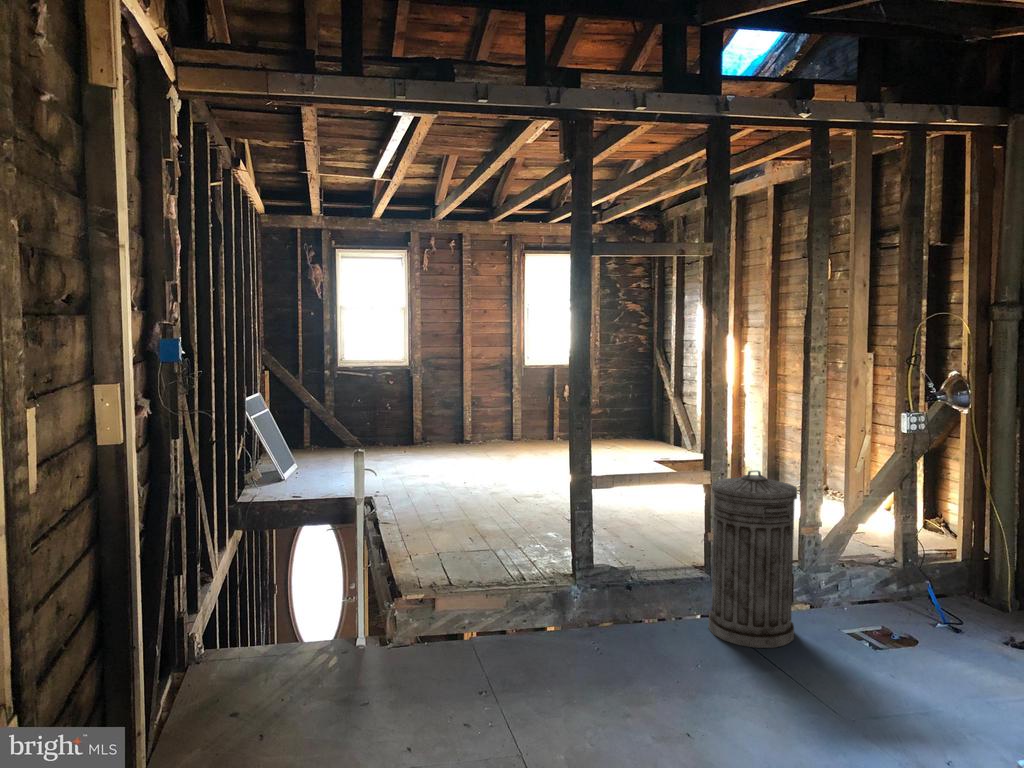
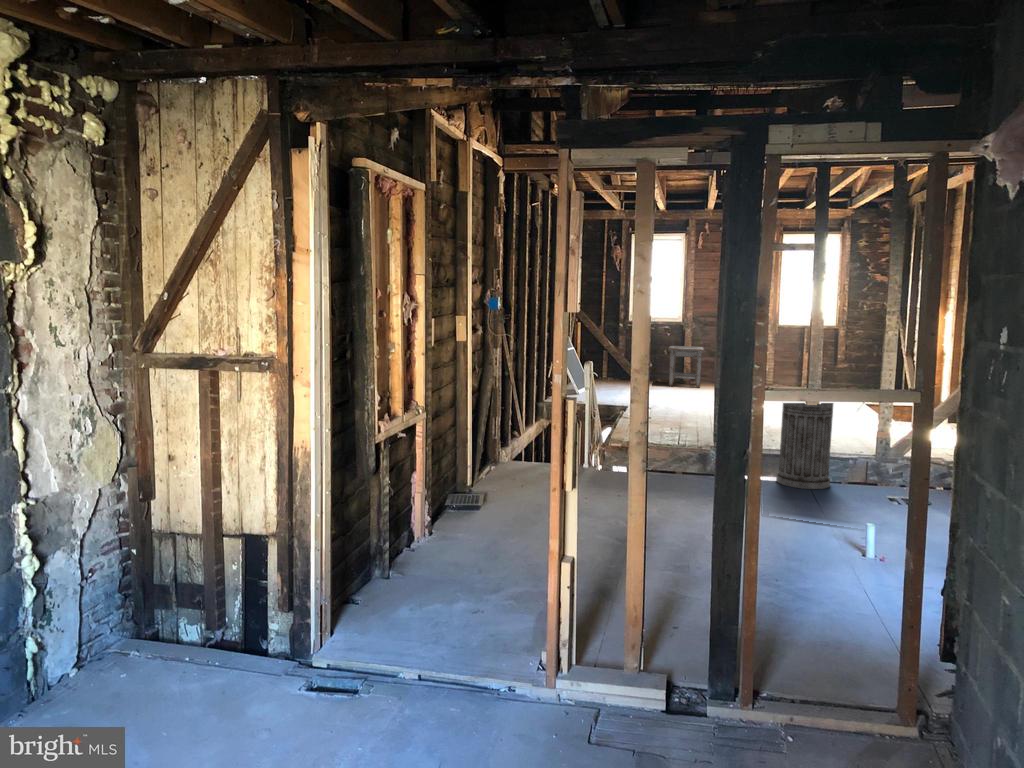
stool: none [395,397,446,453] -> present [668,346,704,388]

